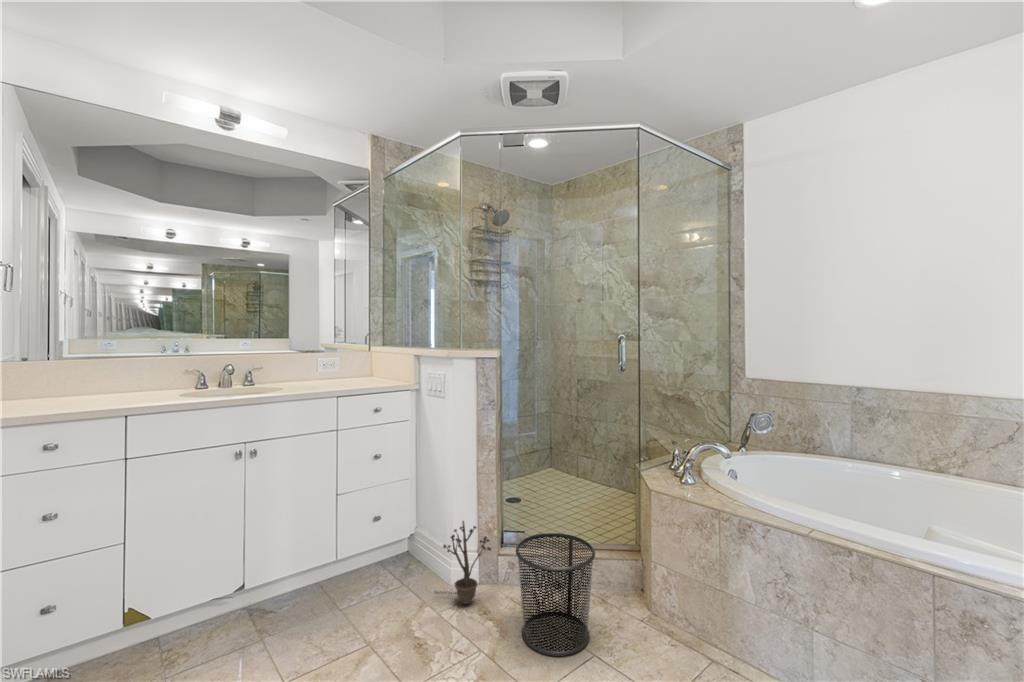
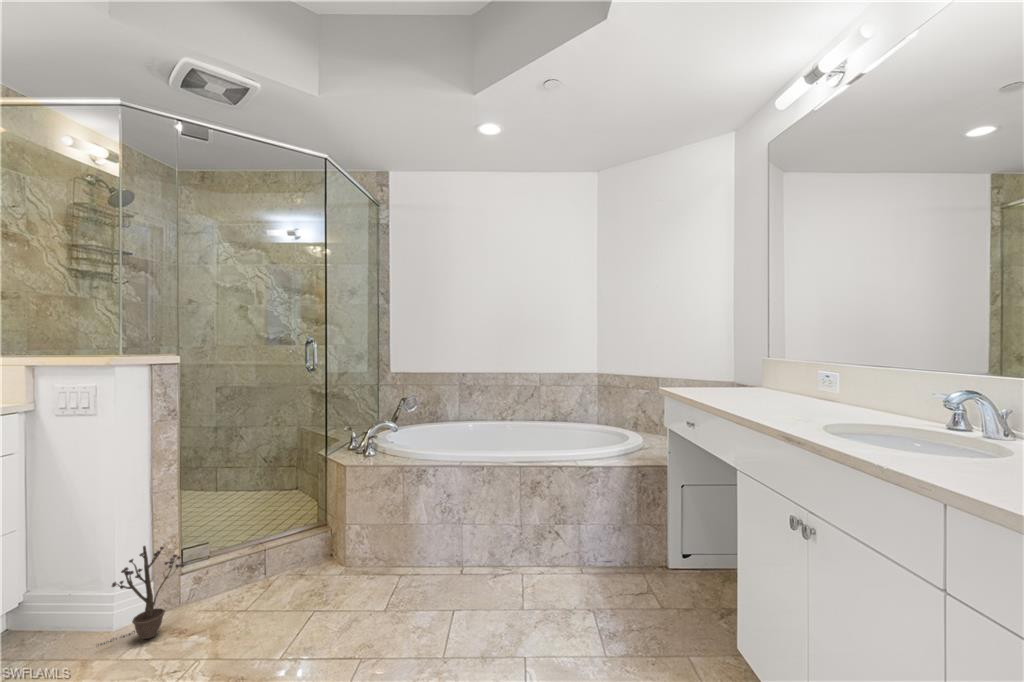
waste bin: present [516,533,595,656] -> none [227,522,311,633]

